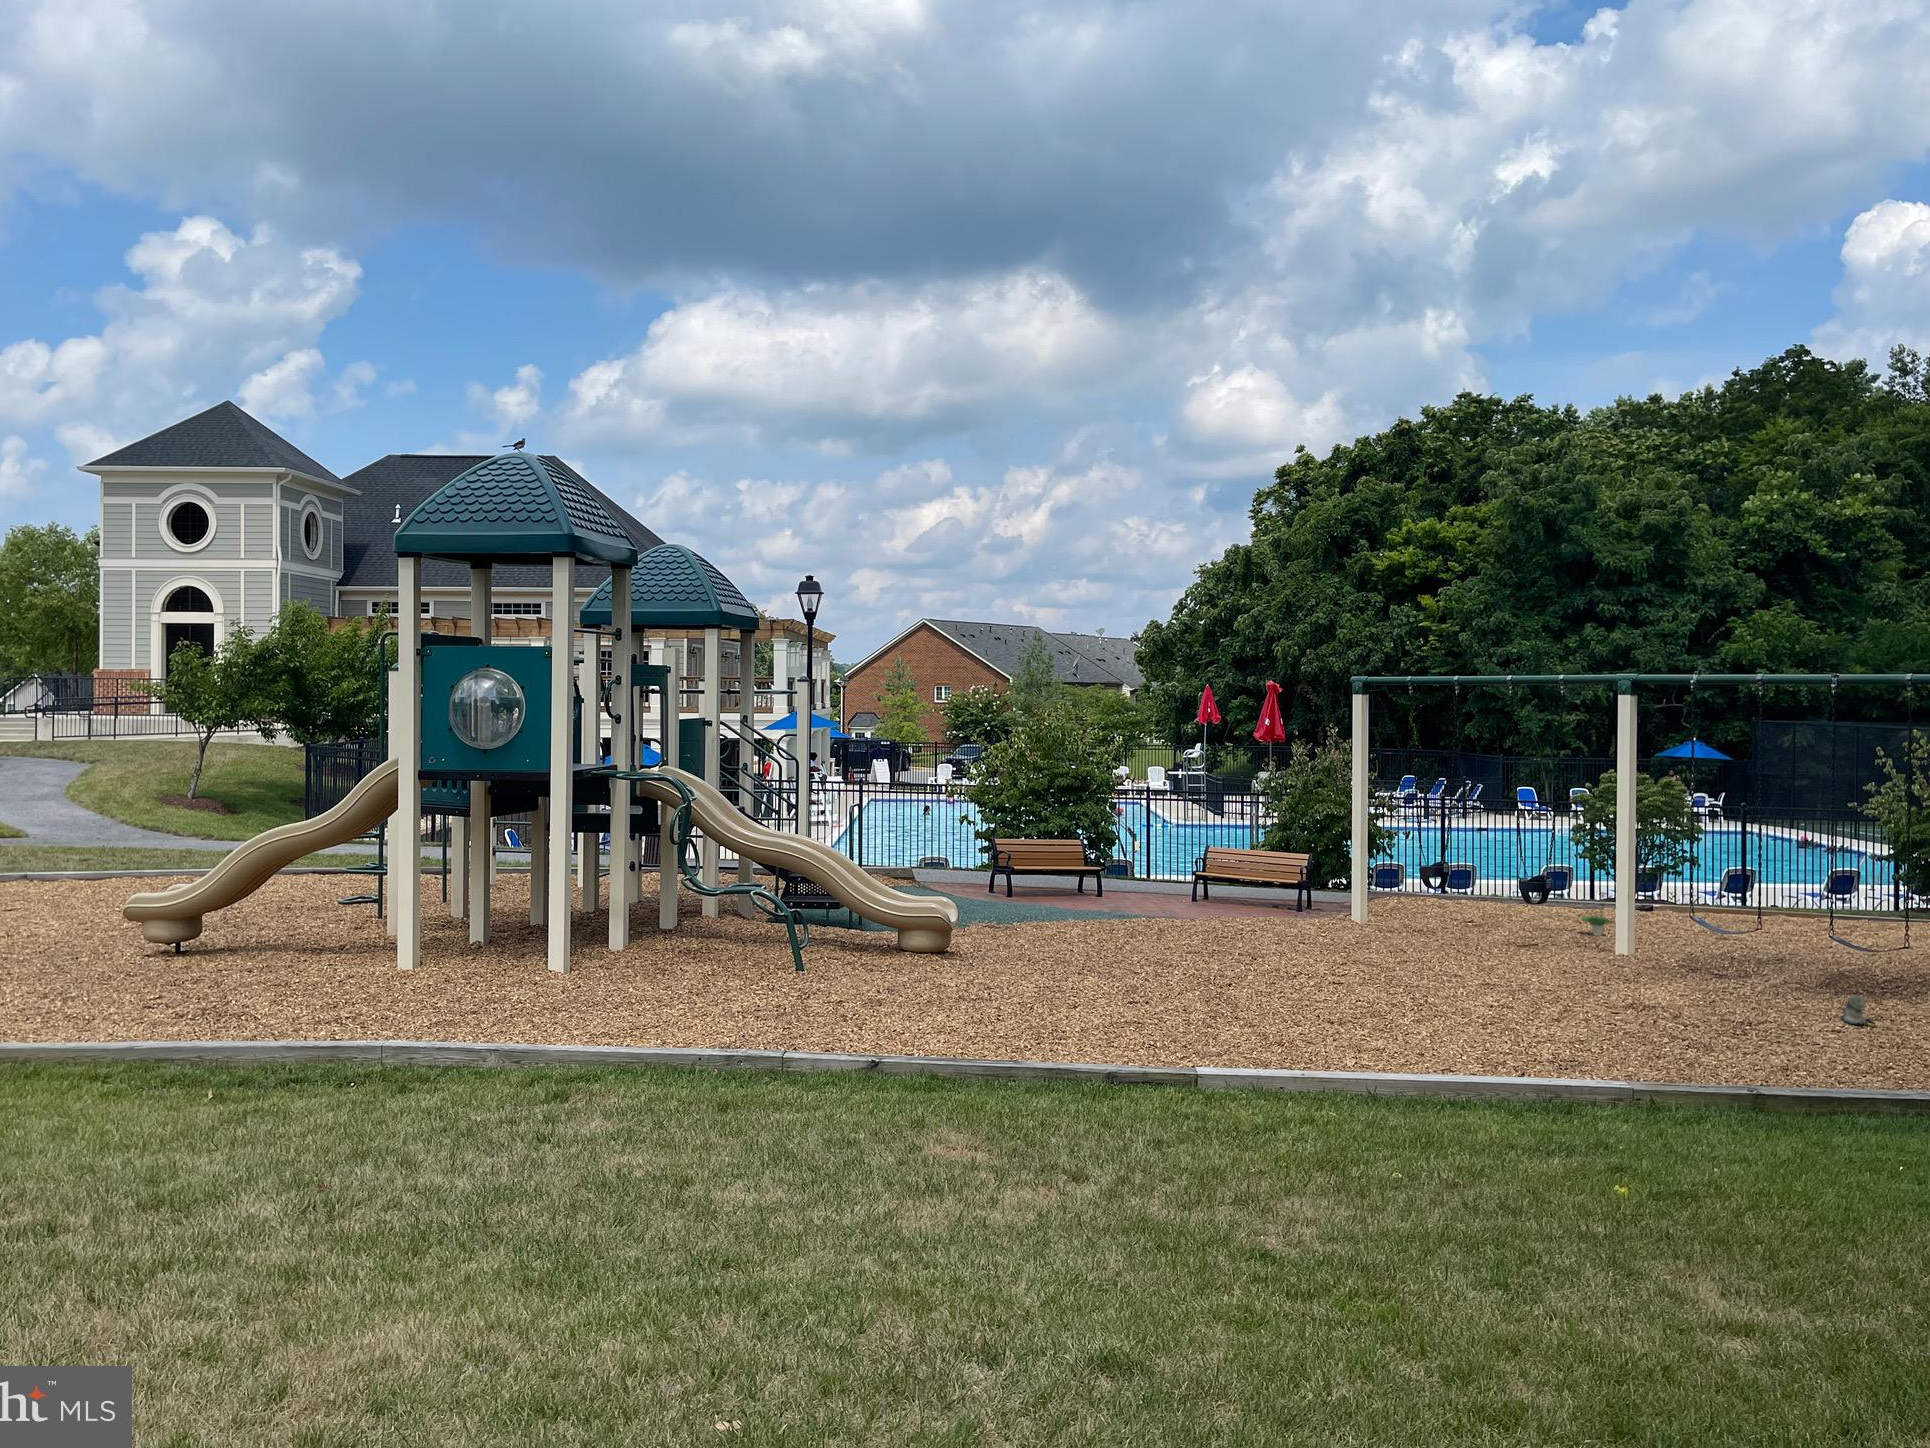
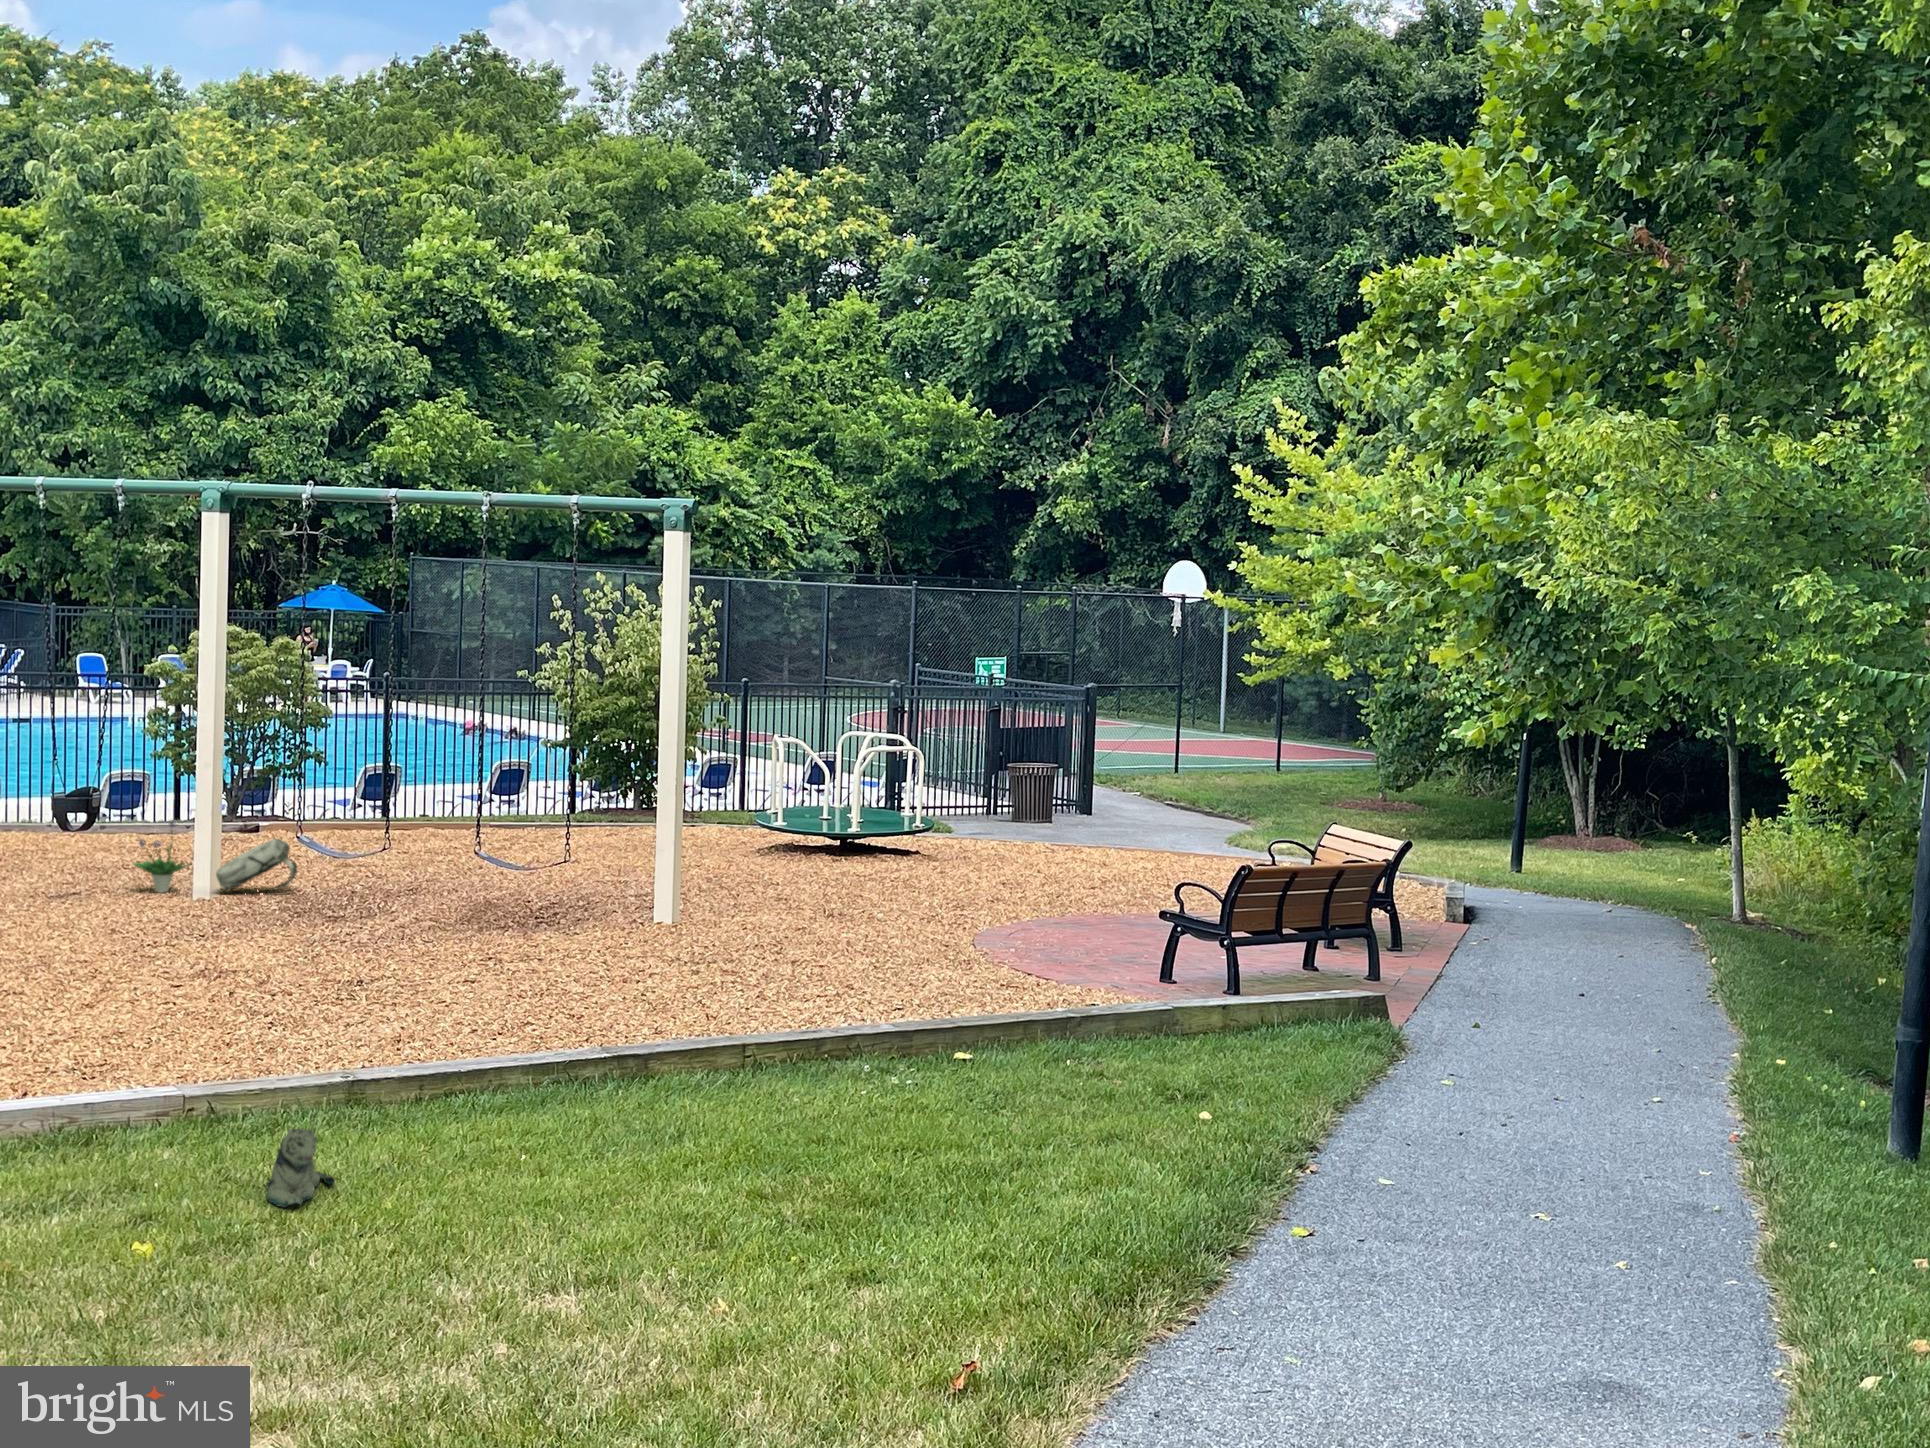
backpack: none [1632,910,1685,944] -> present [216,839,297,891]
plush toy: present [1842,994,1874,1024] -> present [267,1128,335,1207]

